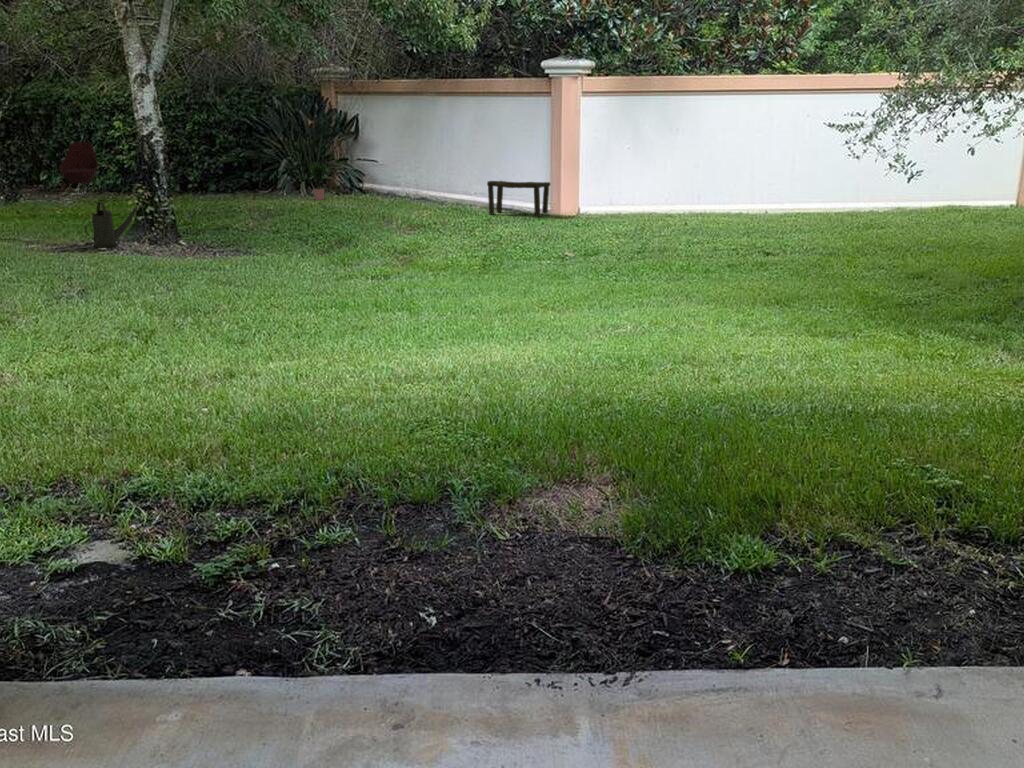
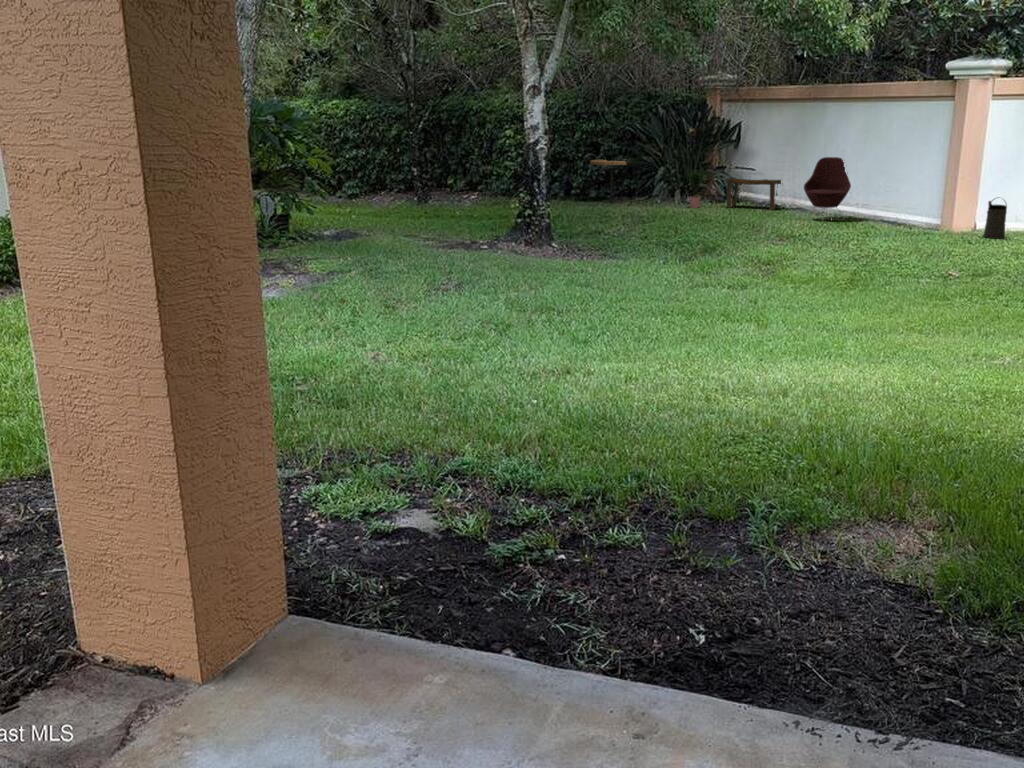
chair: present [59,142,99,194] -> present [804,157,851,221]
side table: none [205,153,252,198] -> present [590,160,627,203]
bench: present [487,181,550,217] -> present [727,178,781,210]
watering can: present [85,202,138,248] -> present [983,199,1007,239]

